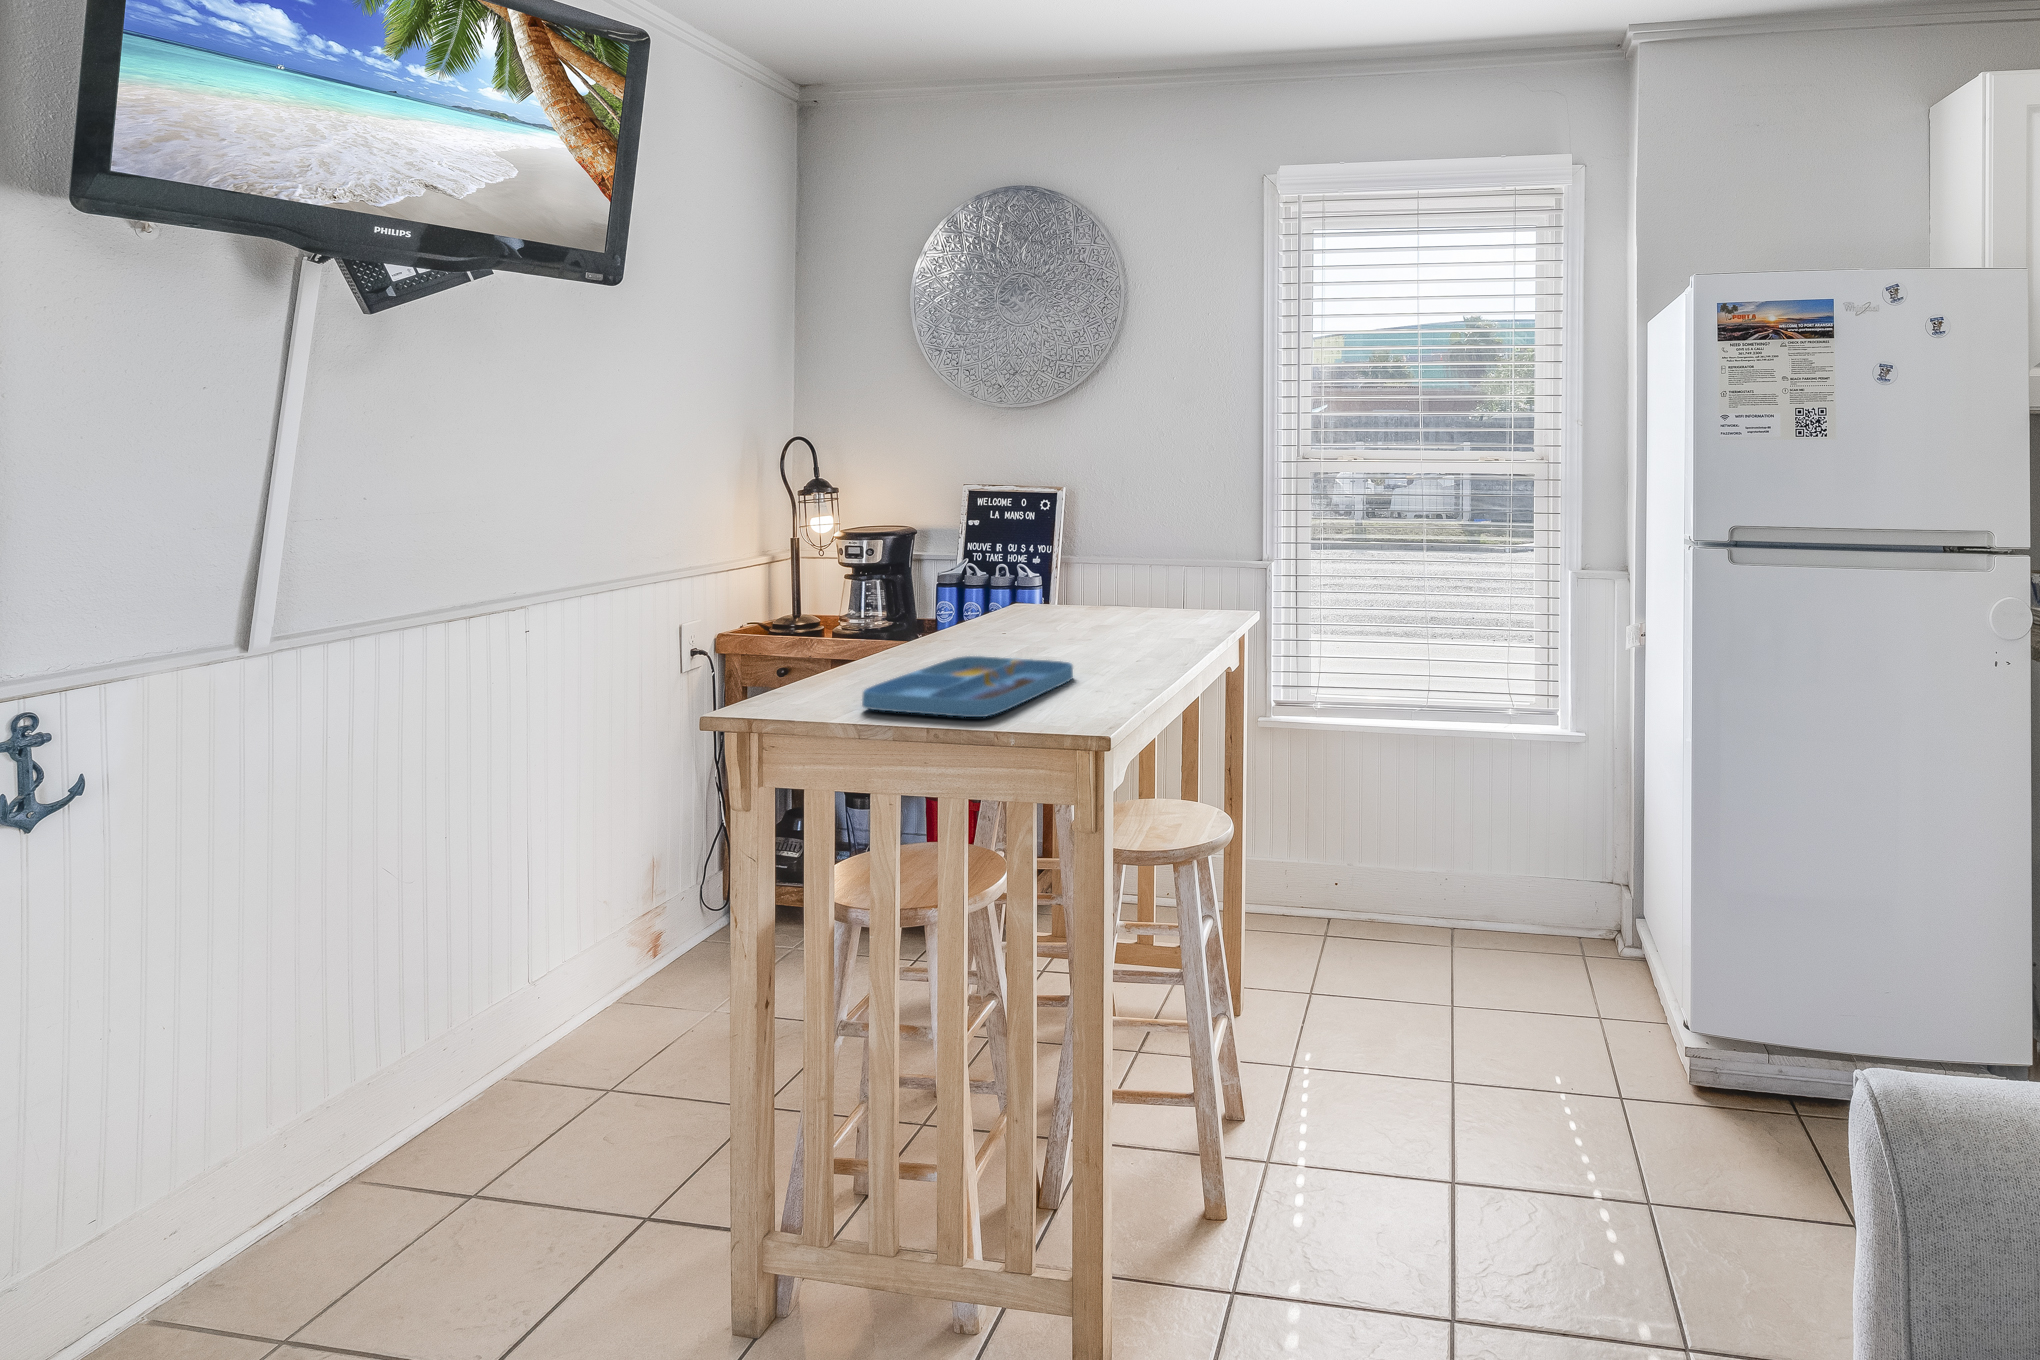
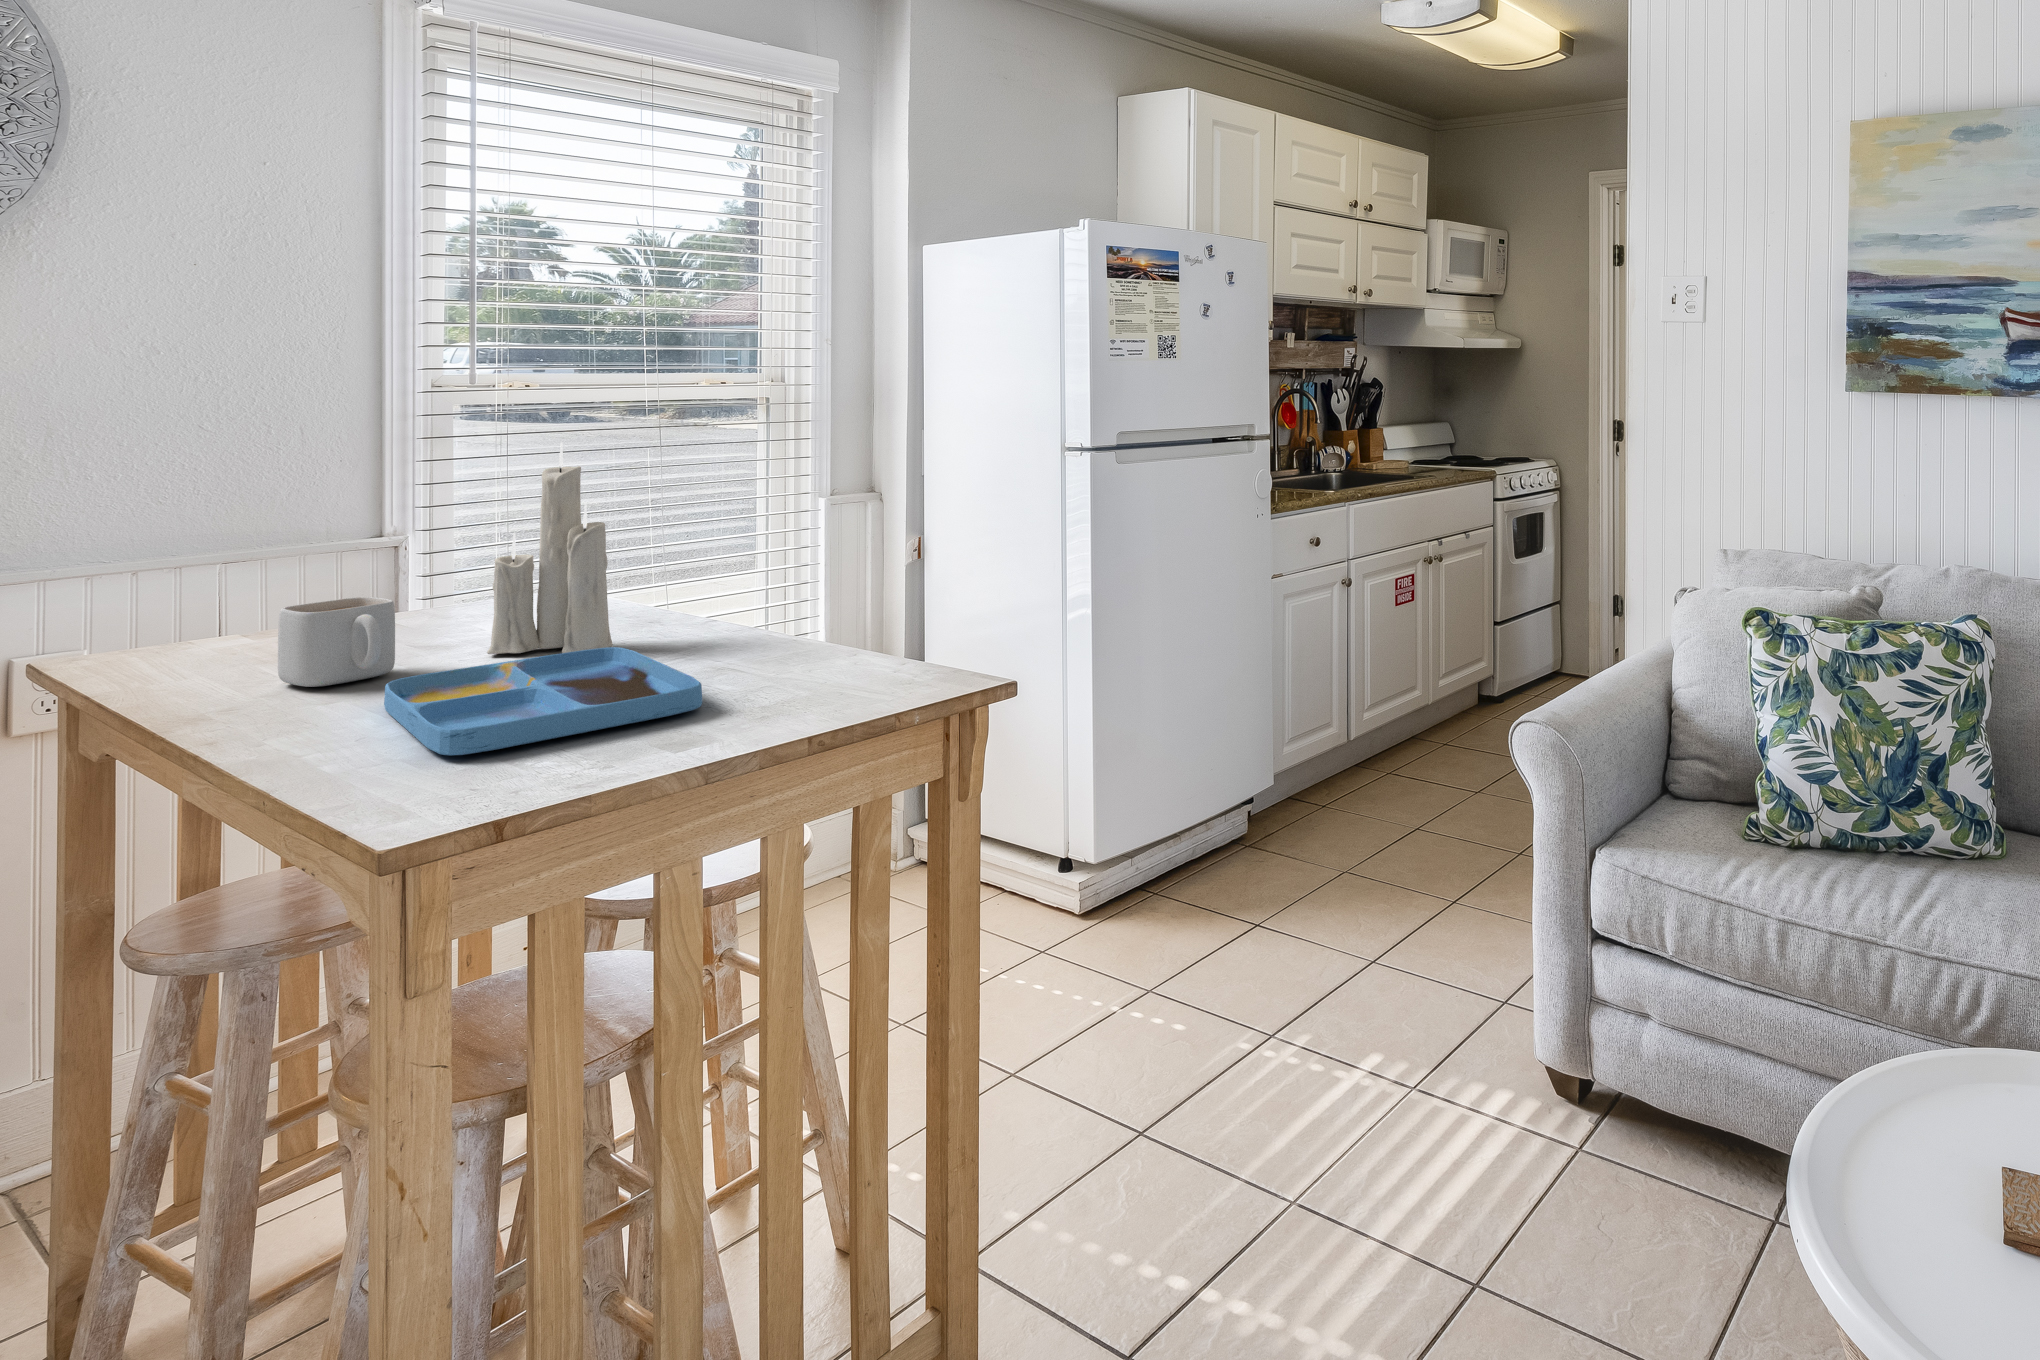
candle: none [1066,500,1115,665] -> present [487,442,612,654]
mug: none [970,601,1022,654] -> present [278,597,395,687]

